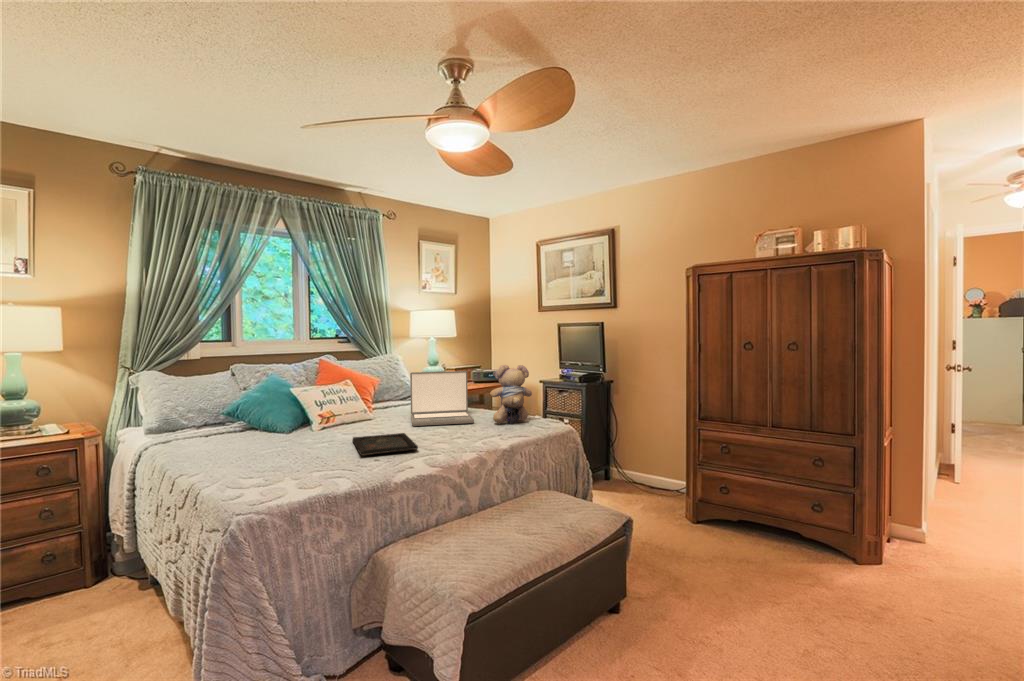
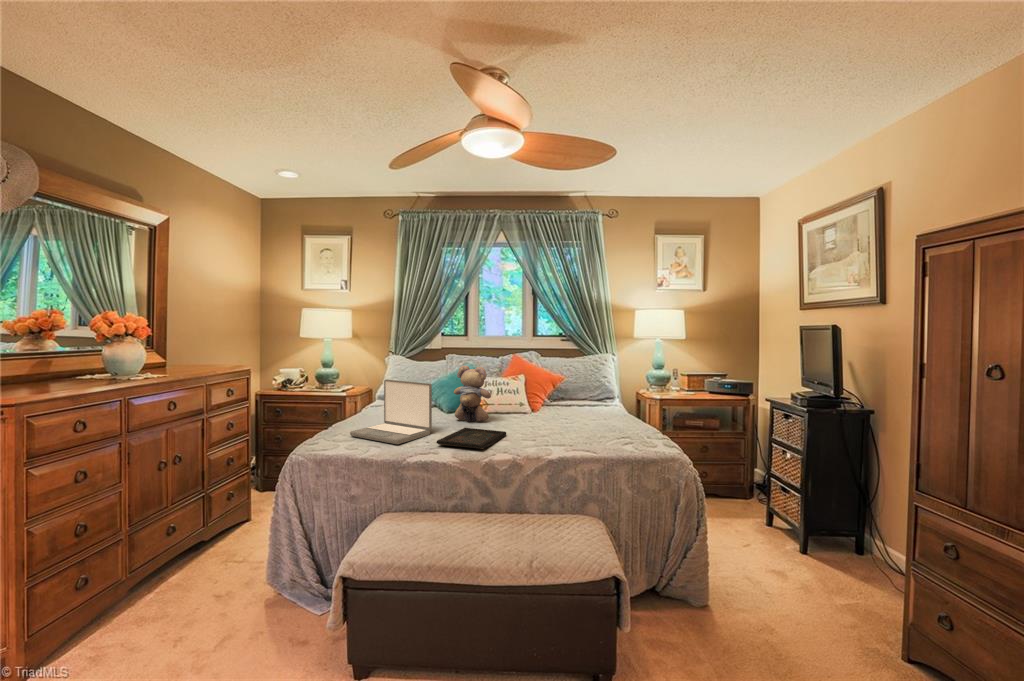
teddy bear: present [490,365,532,424] -> present [454,366,491,422]
laptop: present [410,371,474,426] -> present [350,379,432,444]

